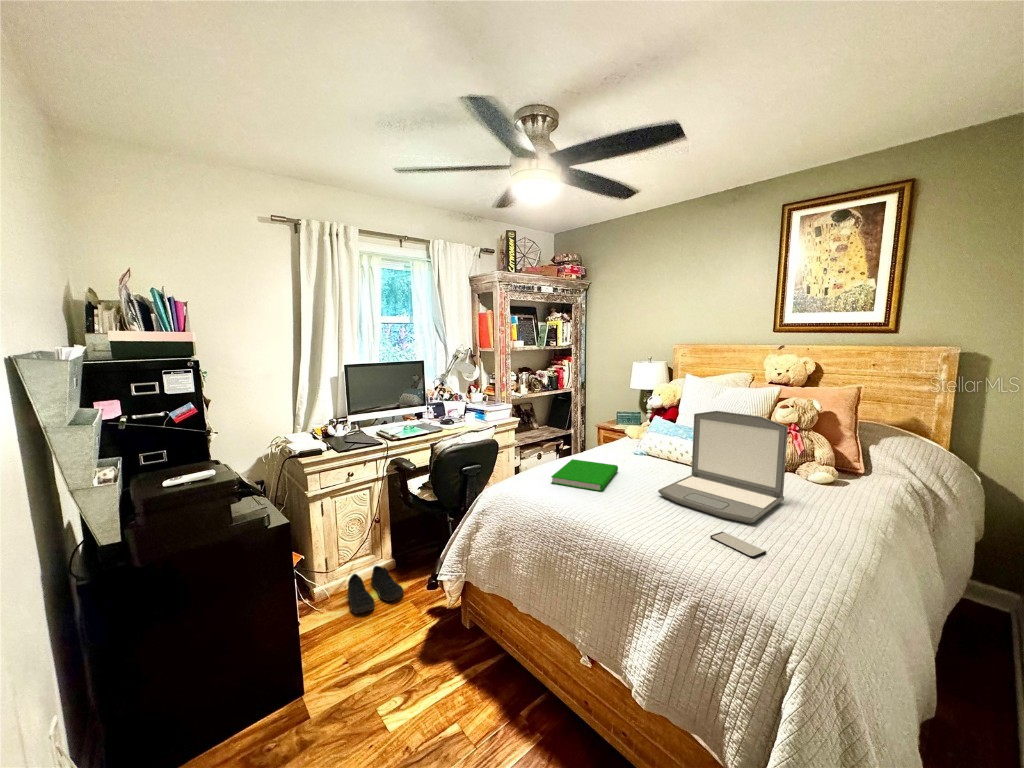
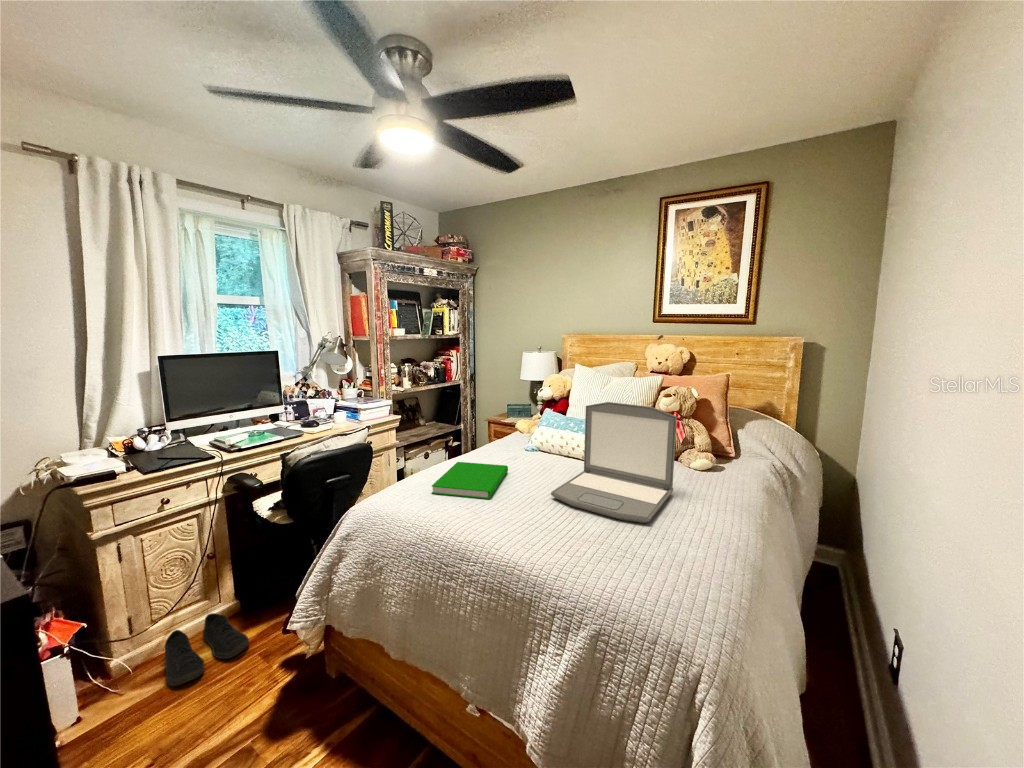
smartphone: present [710,532,766,558] -> none [608,537,665,567]

